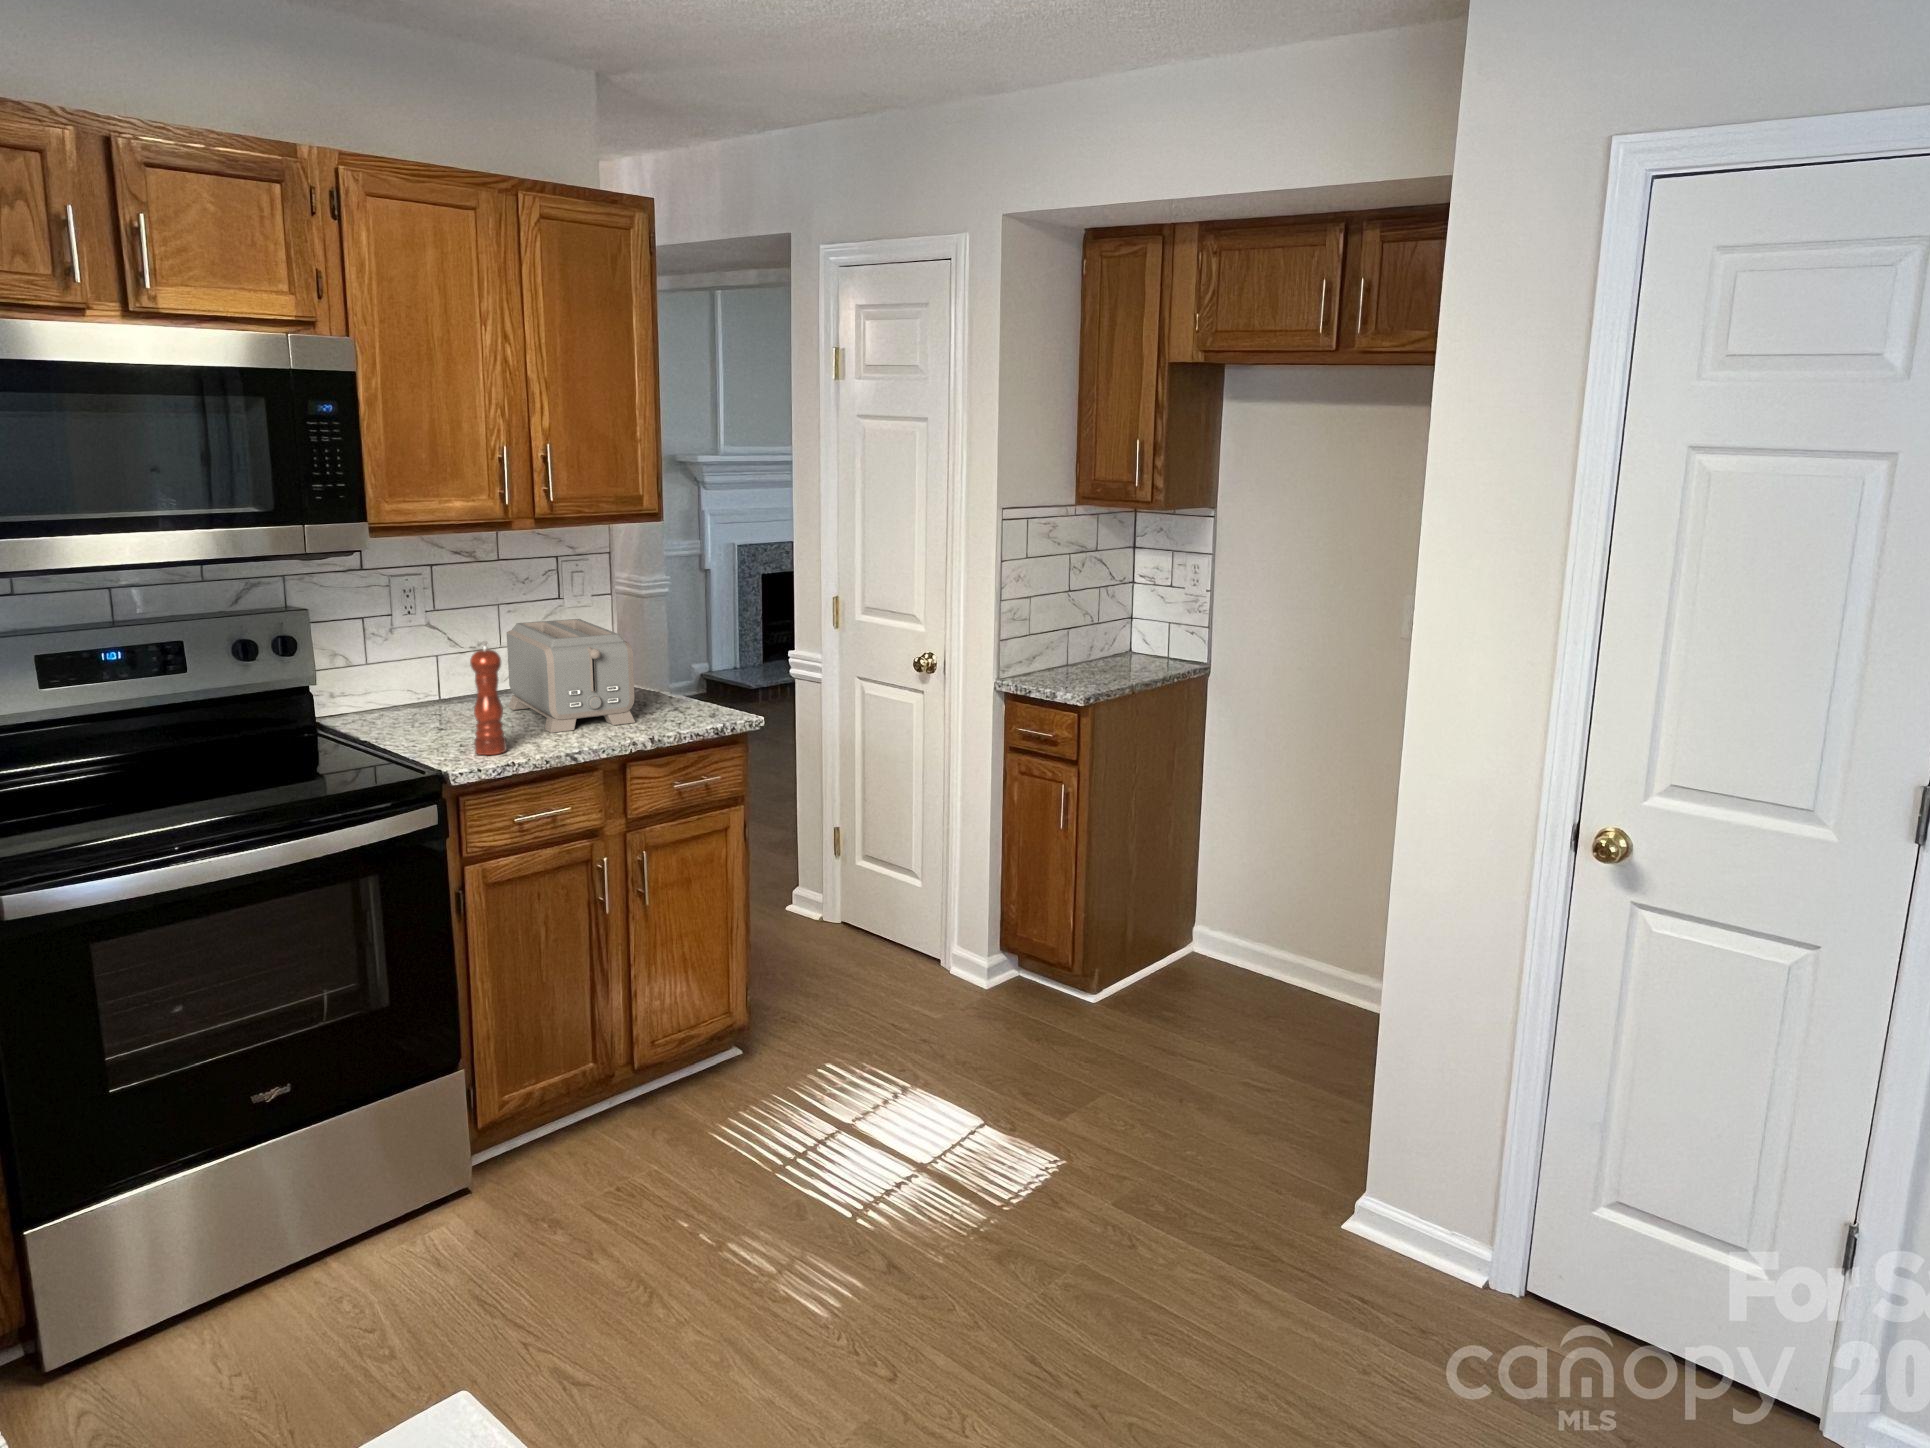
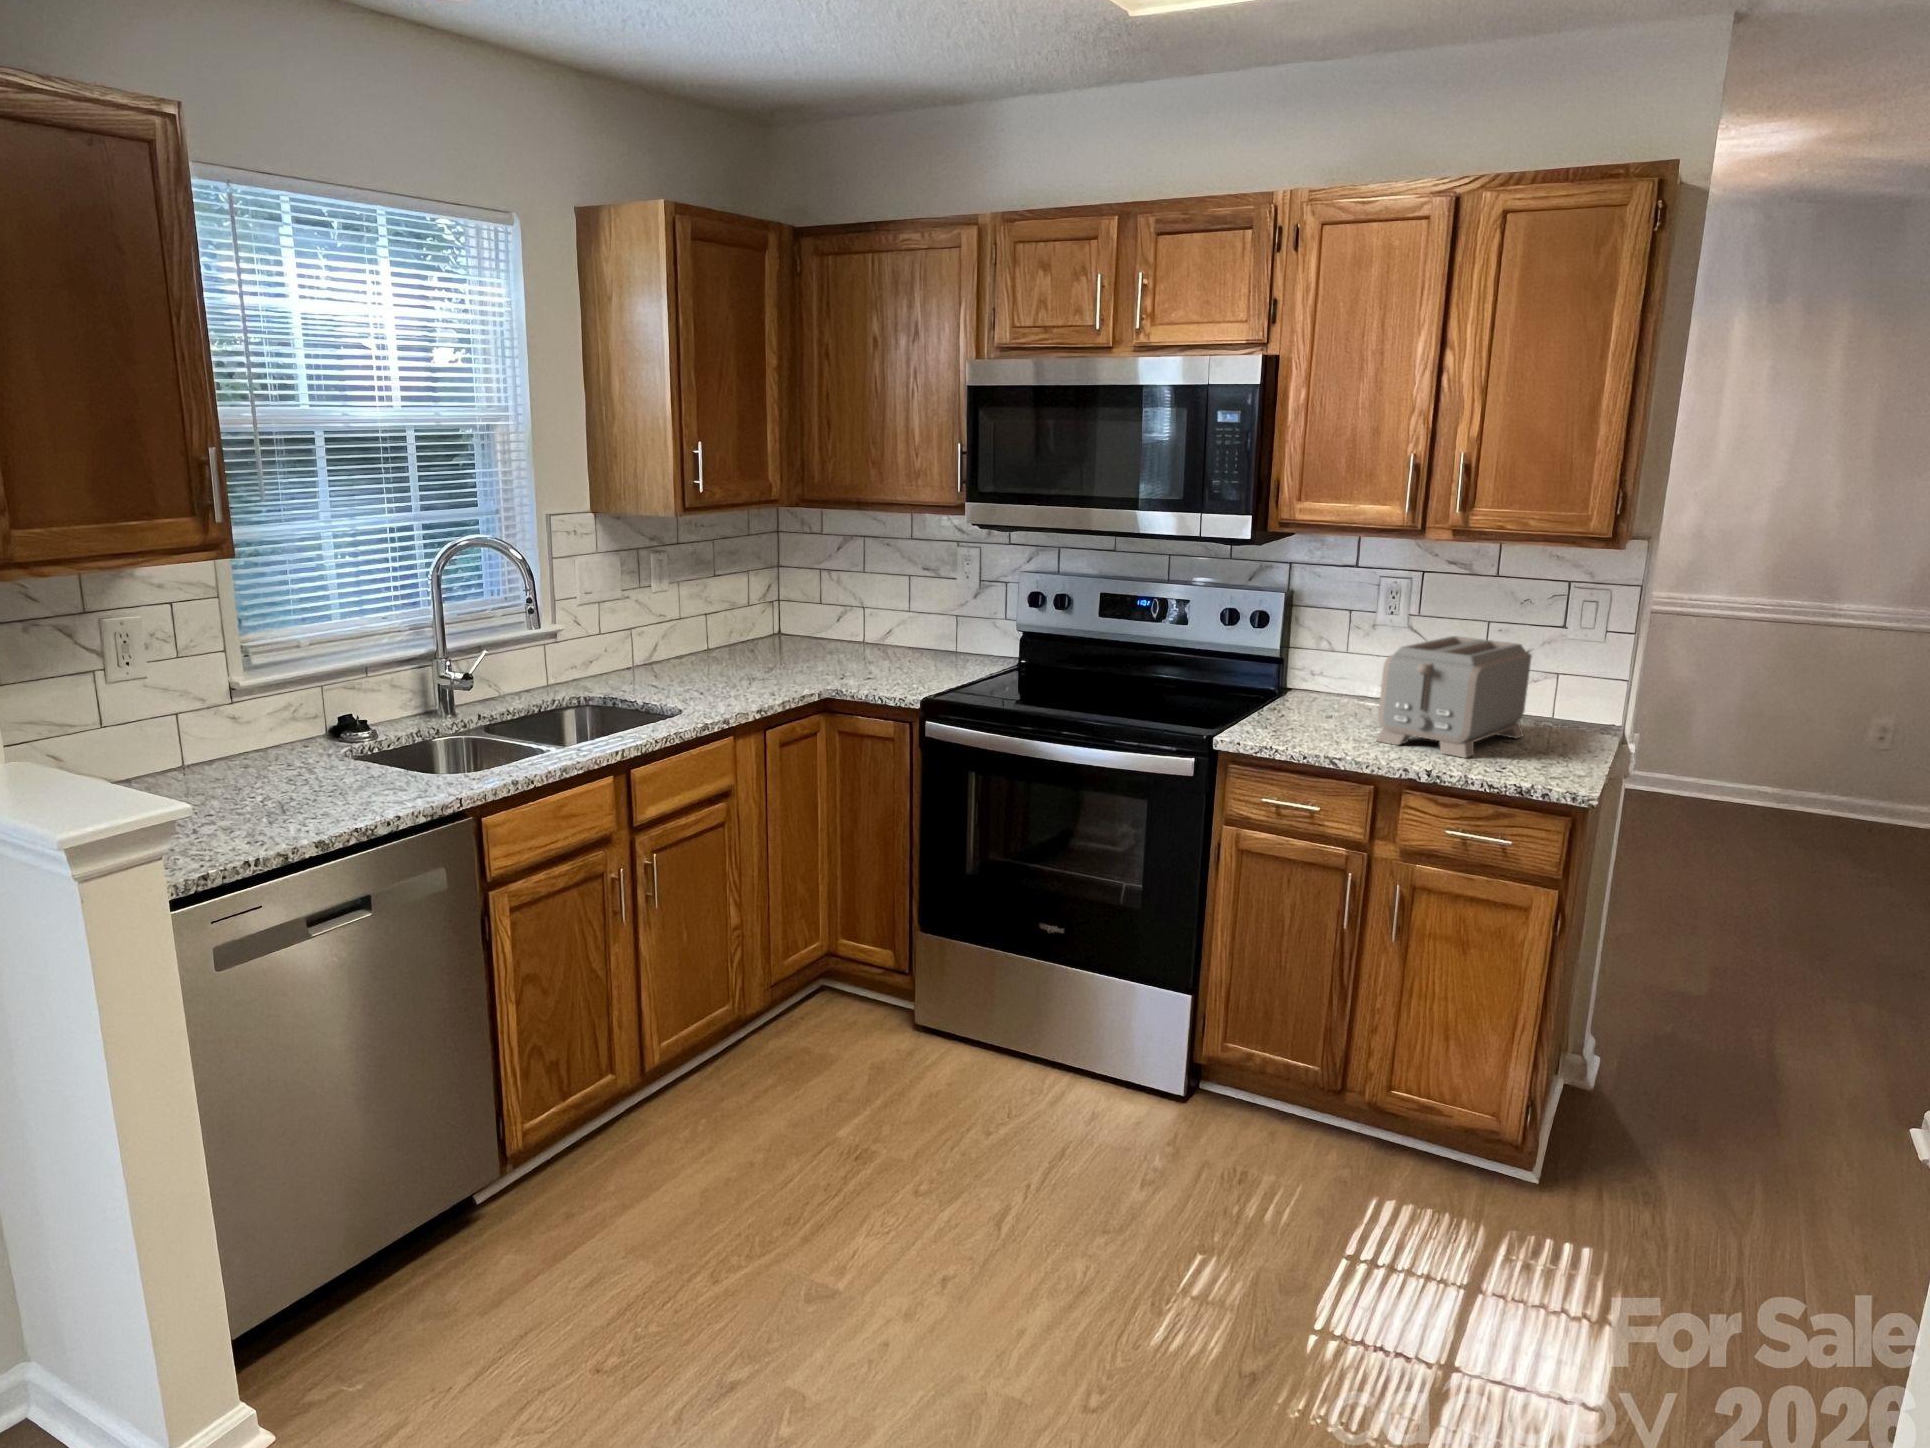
pepper mill: present [470,642,507,755] -> none [1267,629,1304,737]

